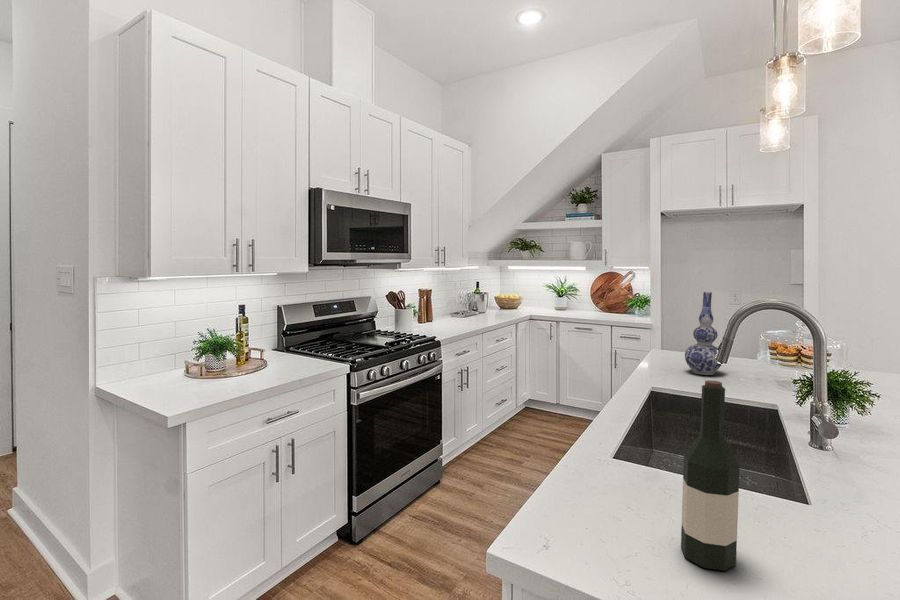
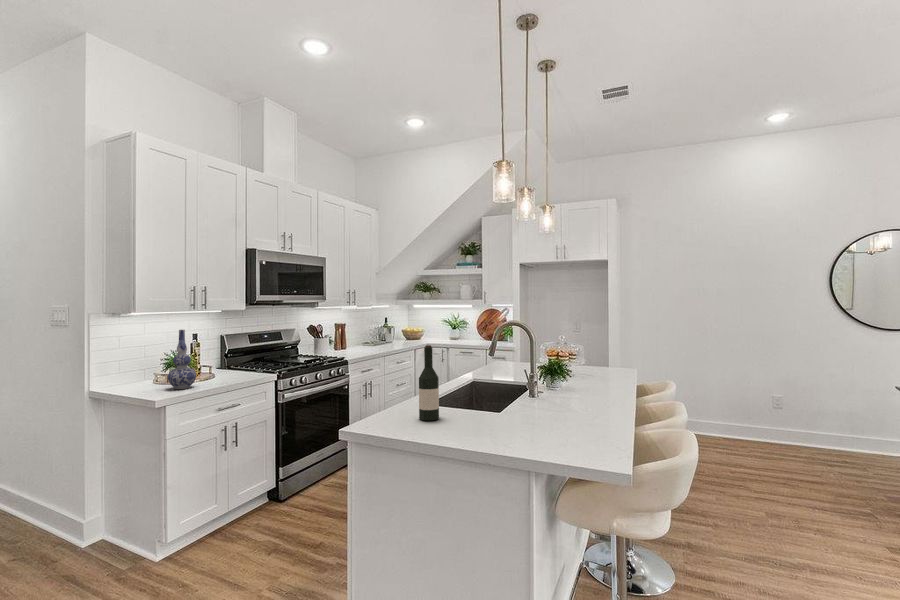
vase: present [685,292,721,375] -> present [168,330,196,389]

